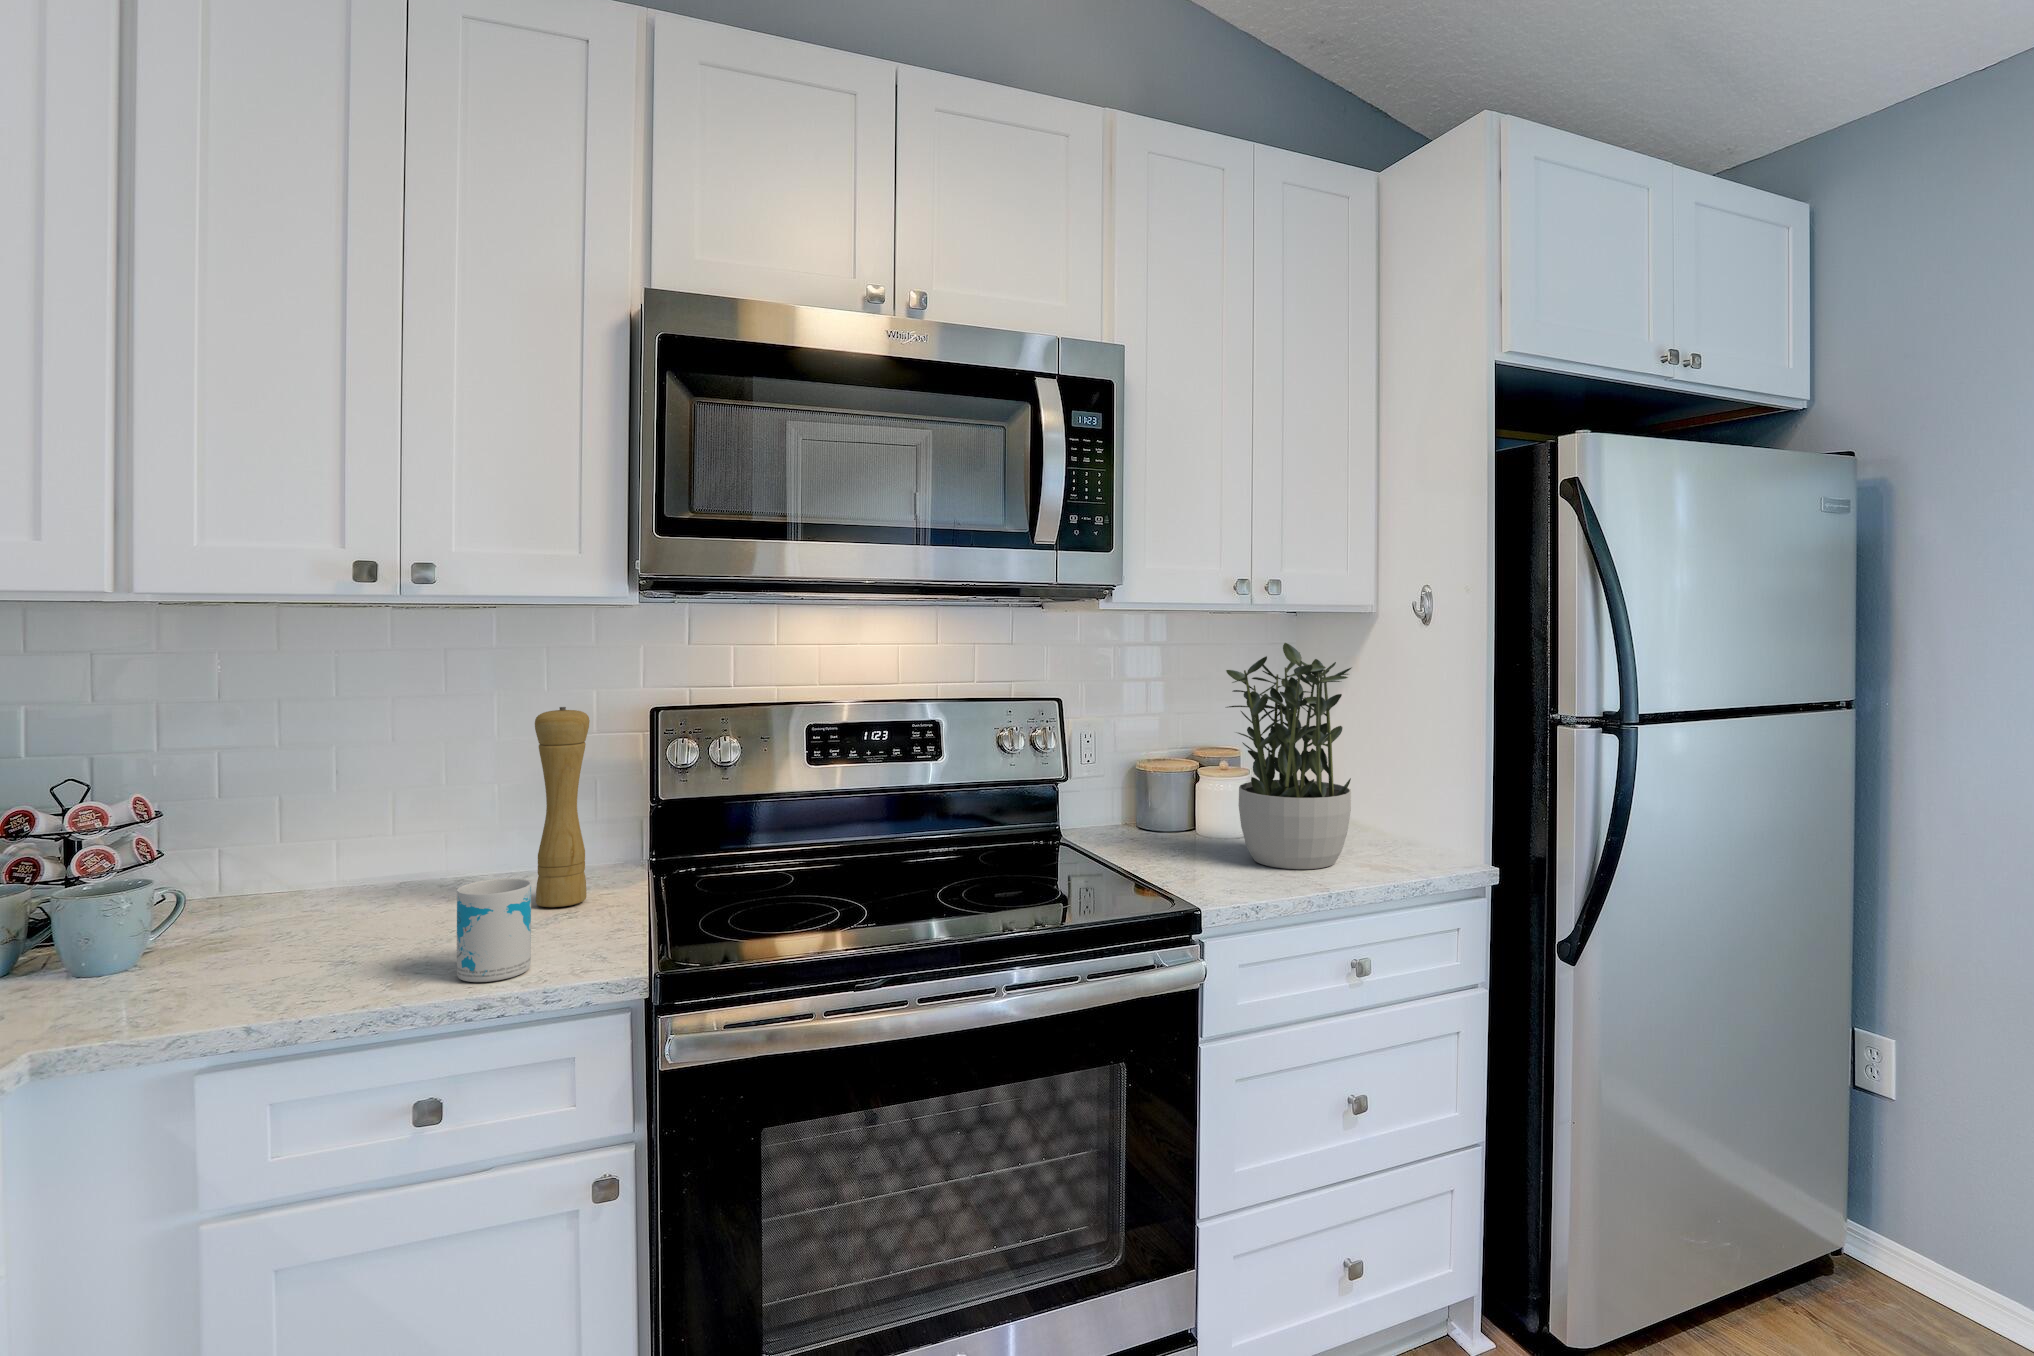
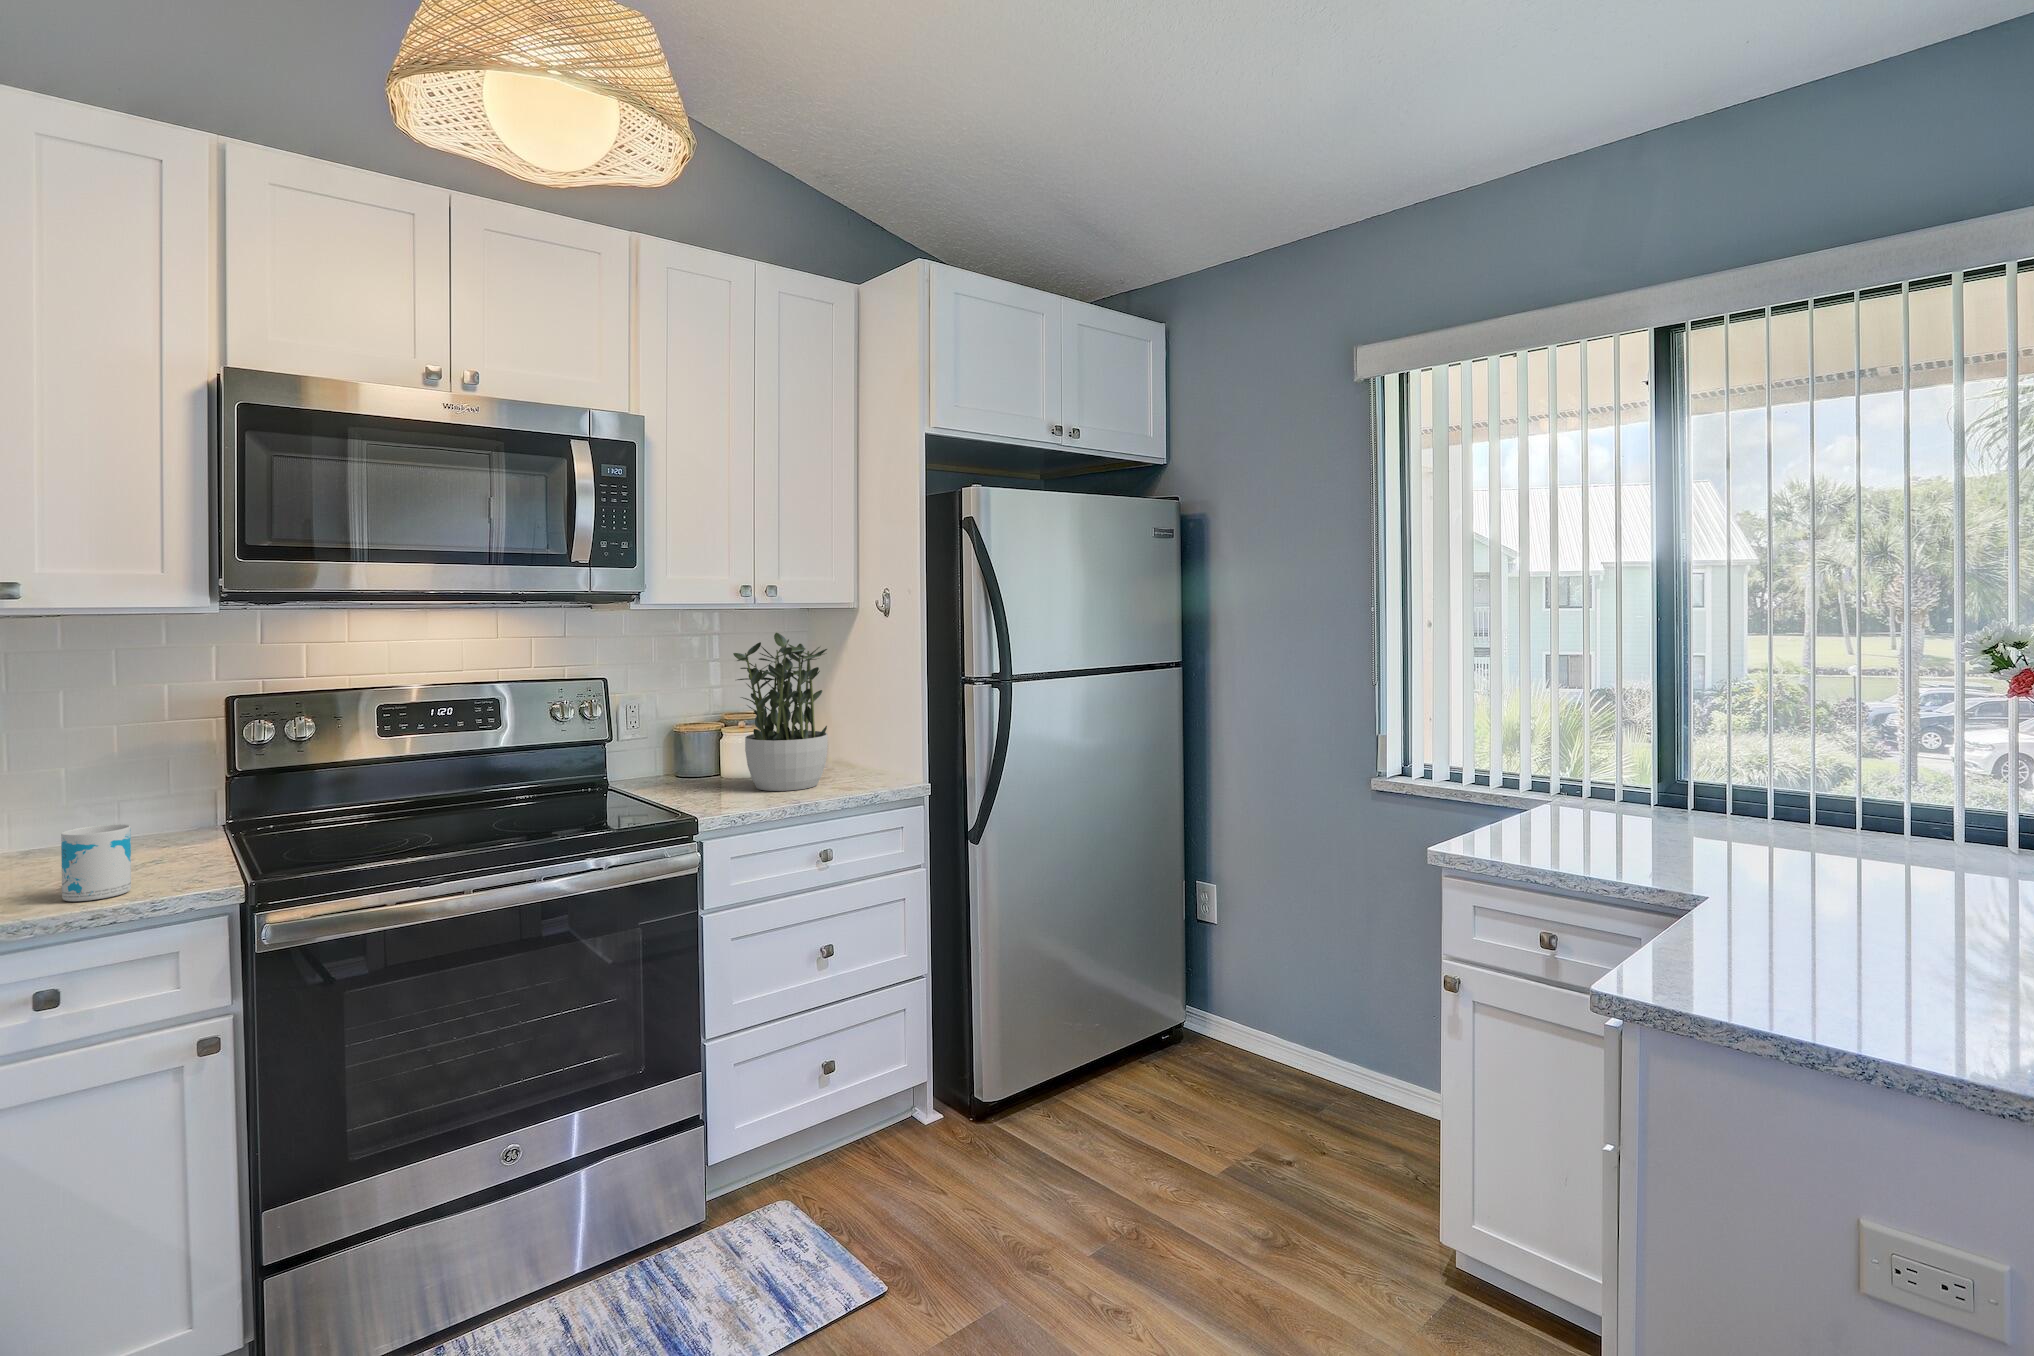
pepper mill: present [535,707,590,907] -> none [117,697,171,857]

